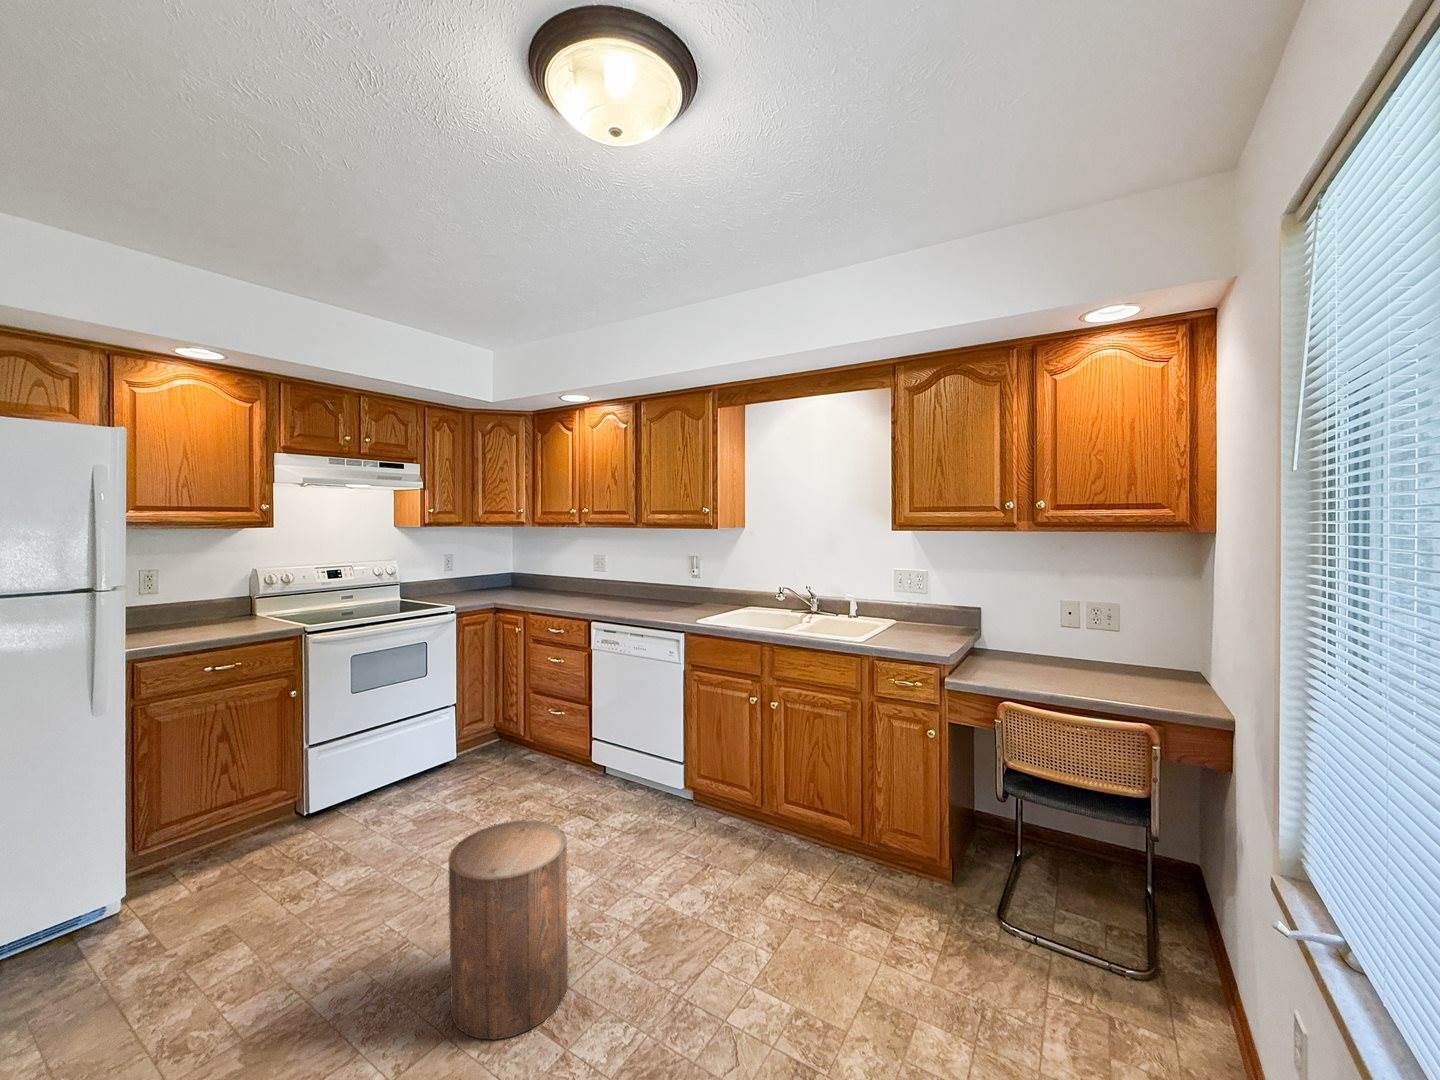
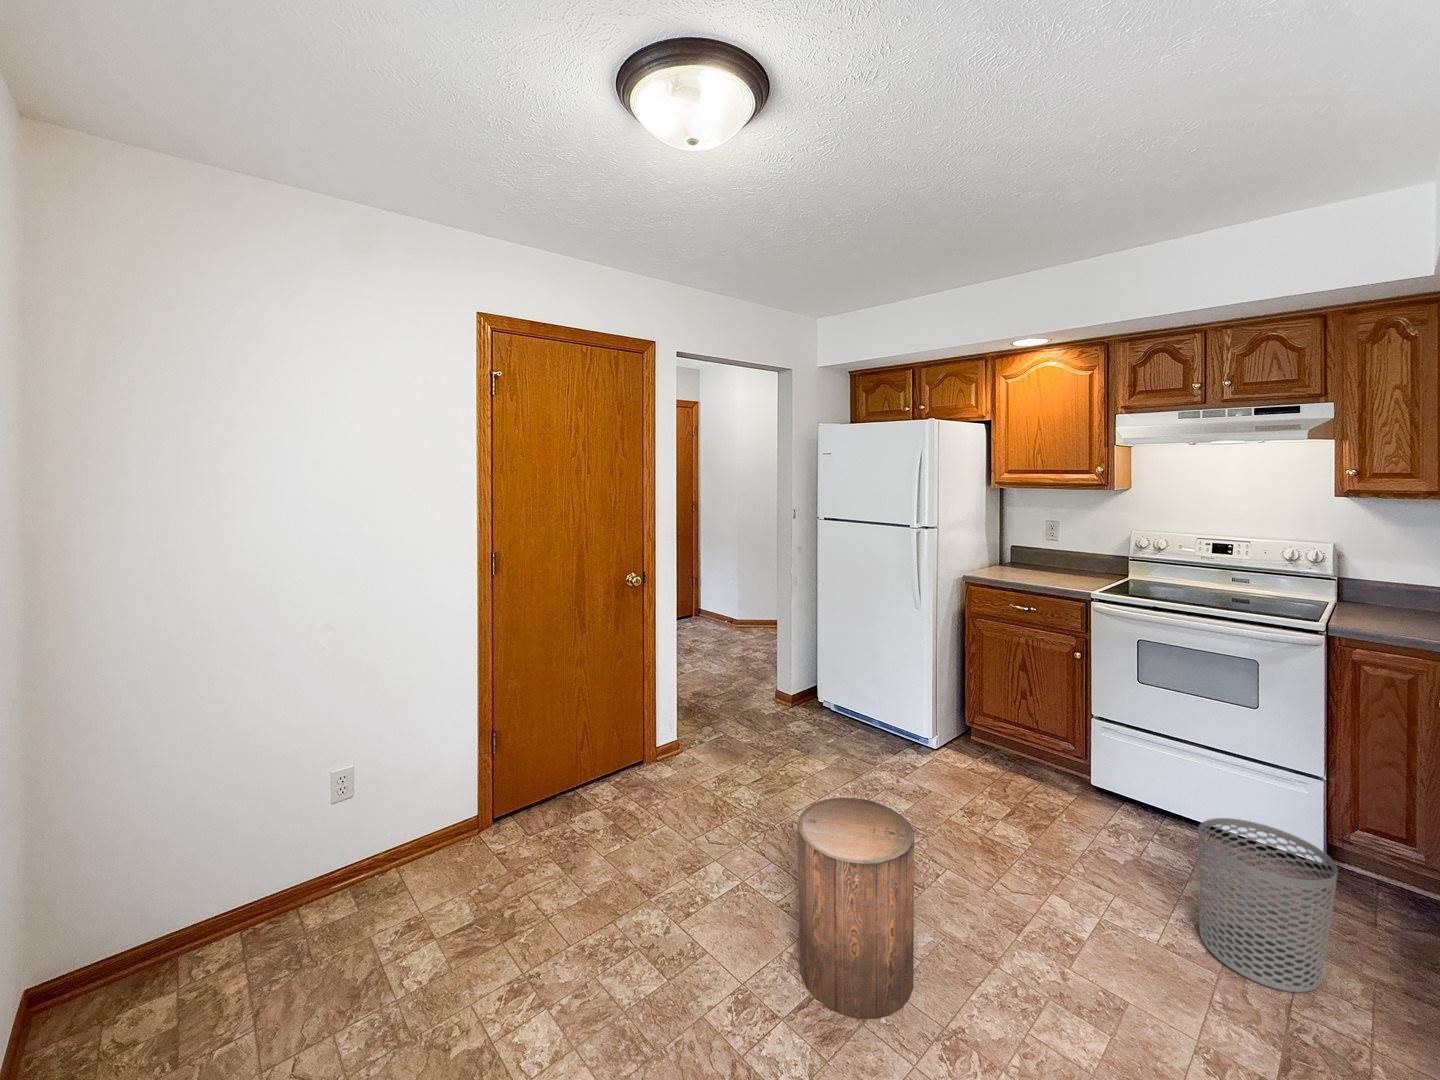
waste bin: none [498,728,561,819] -> present [1198,818,1338,992]

